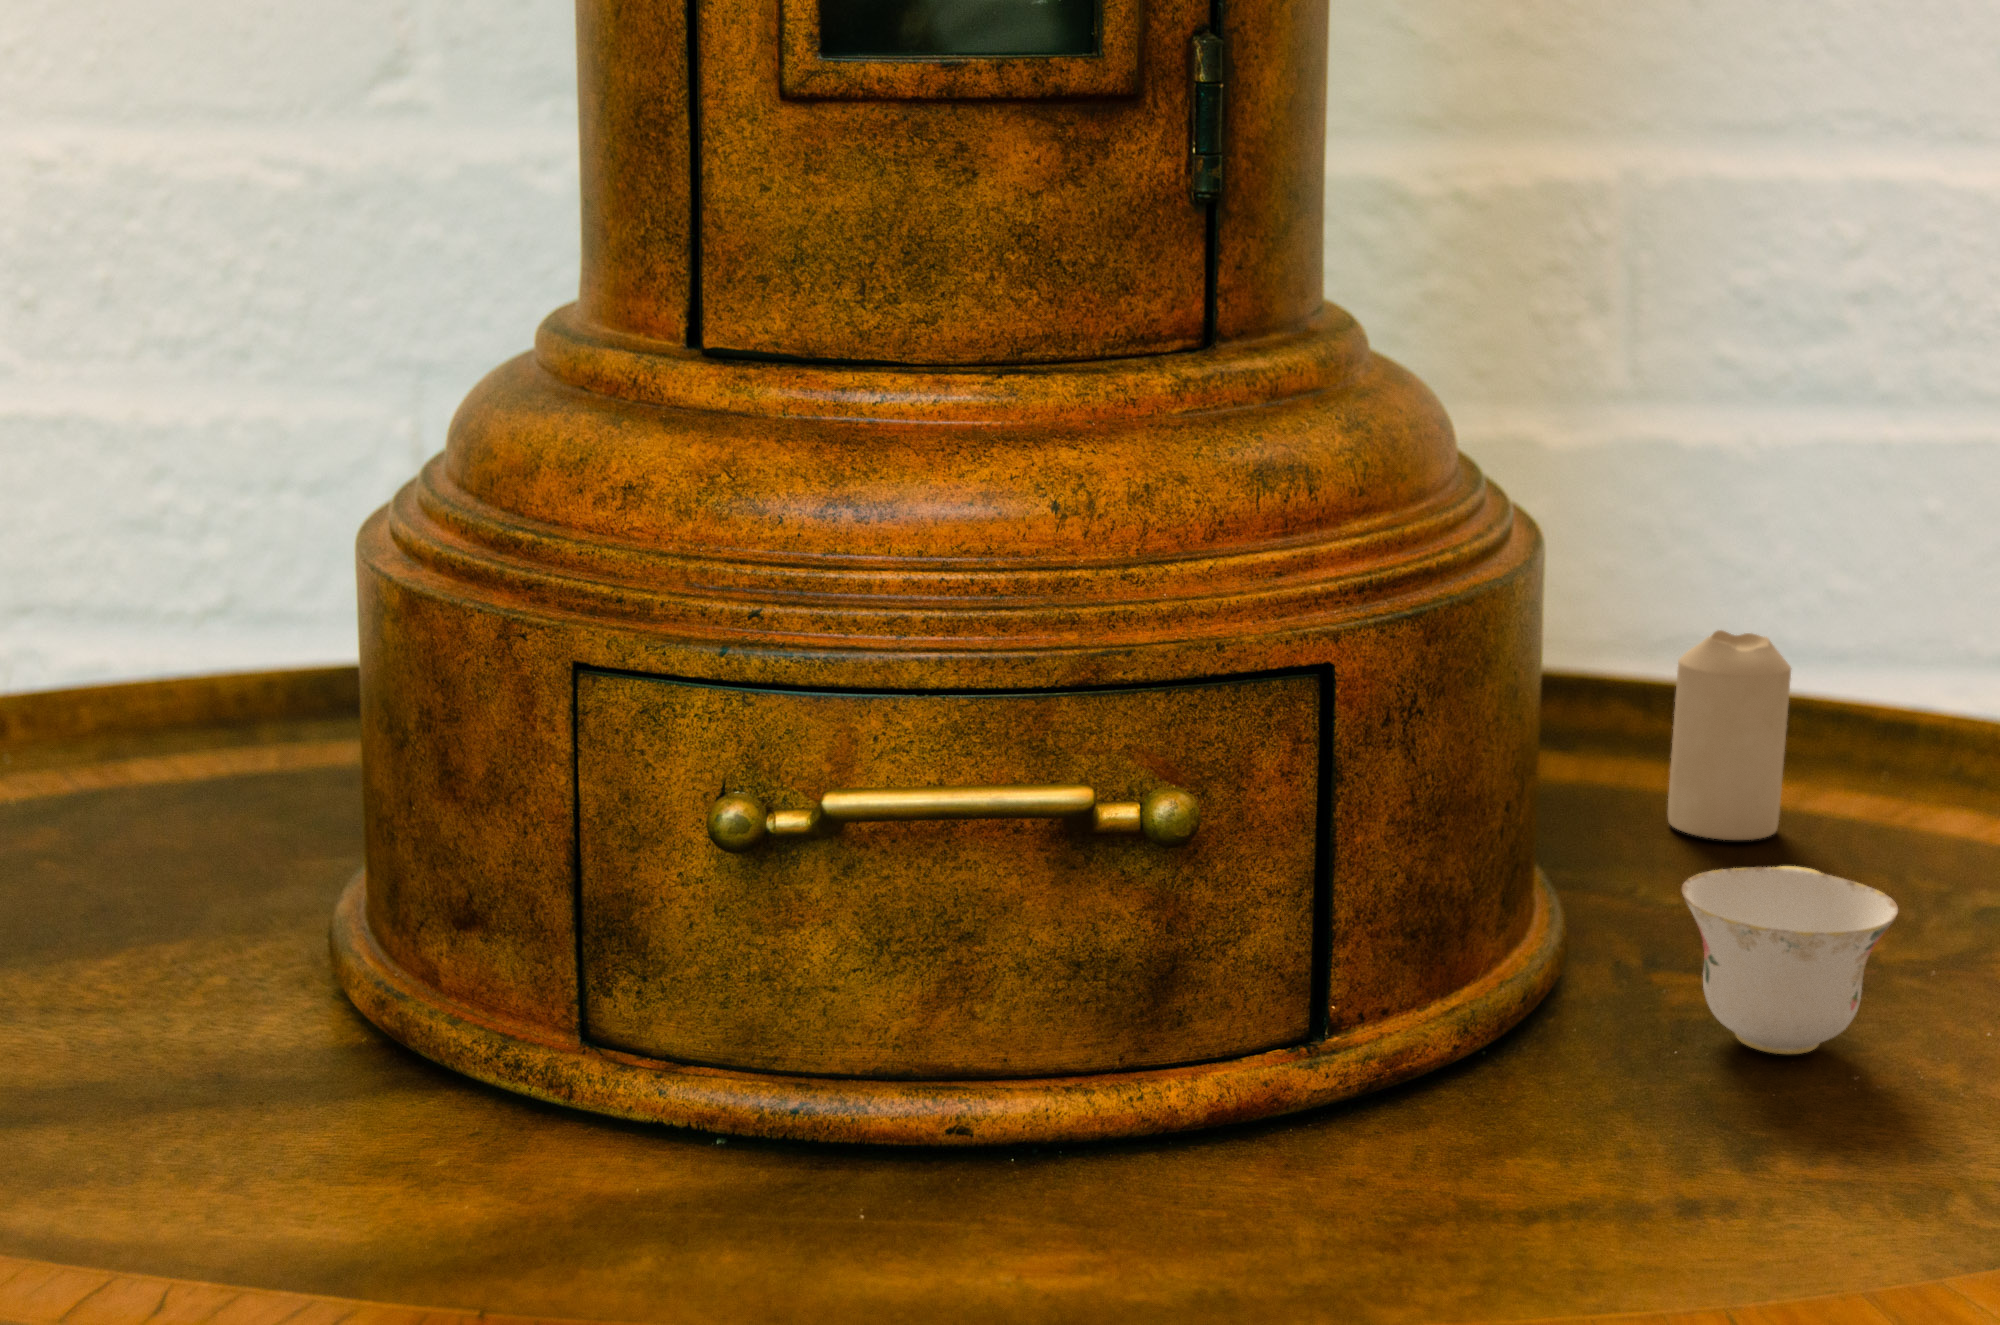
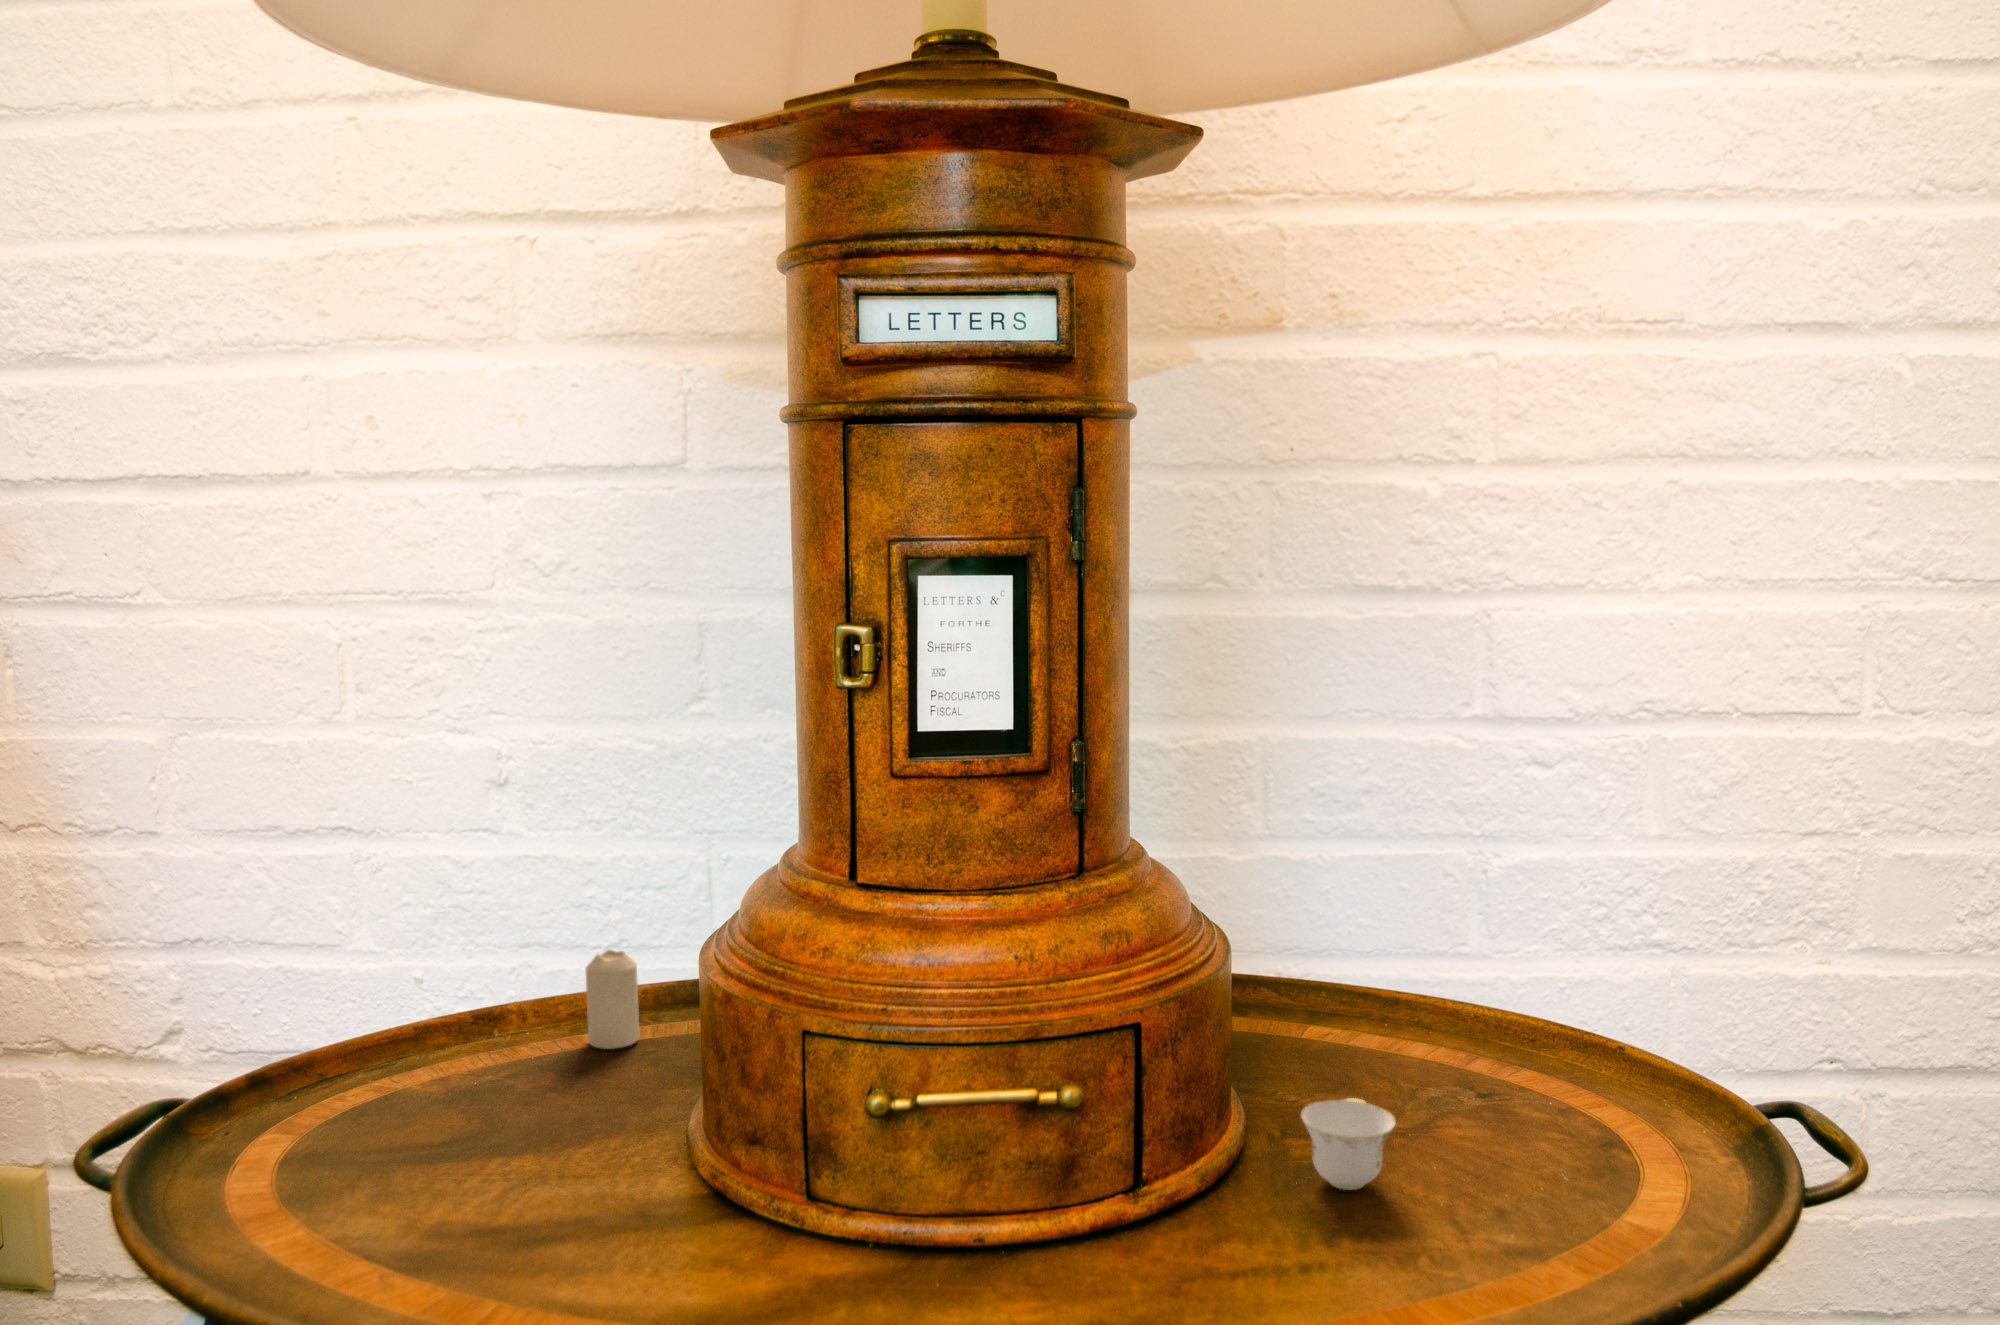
candle: present [1668,630,1791,840] -> present [586,950,639,1049]

